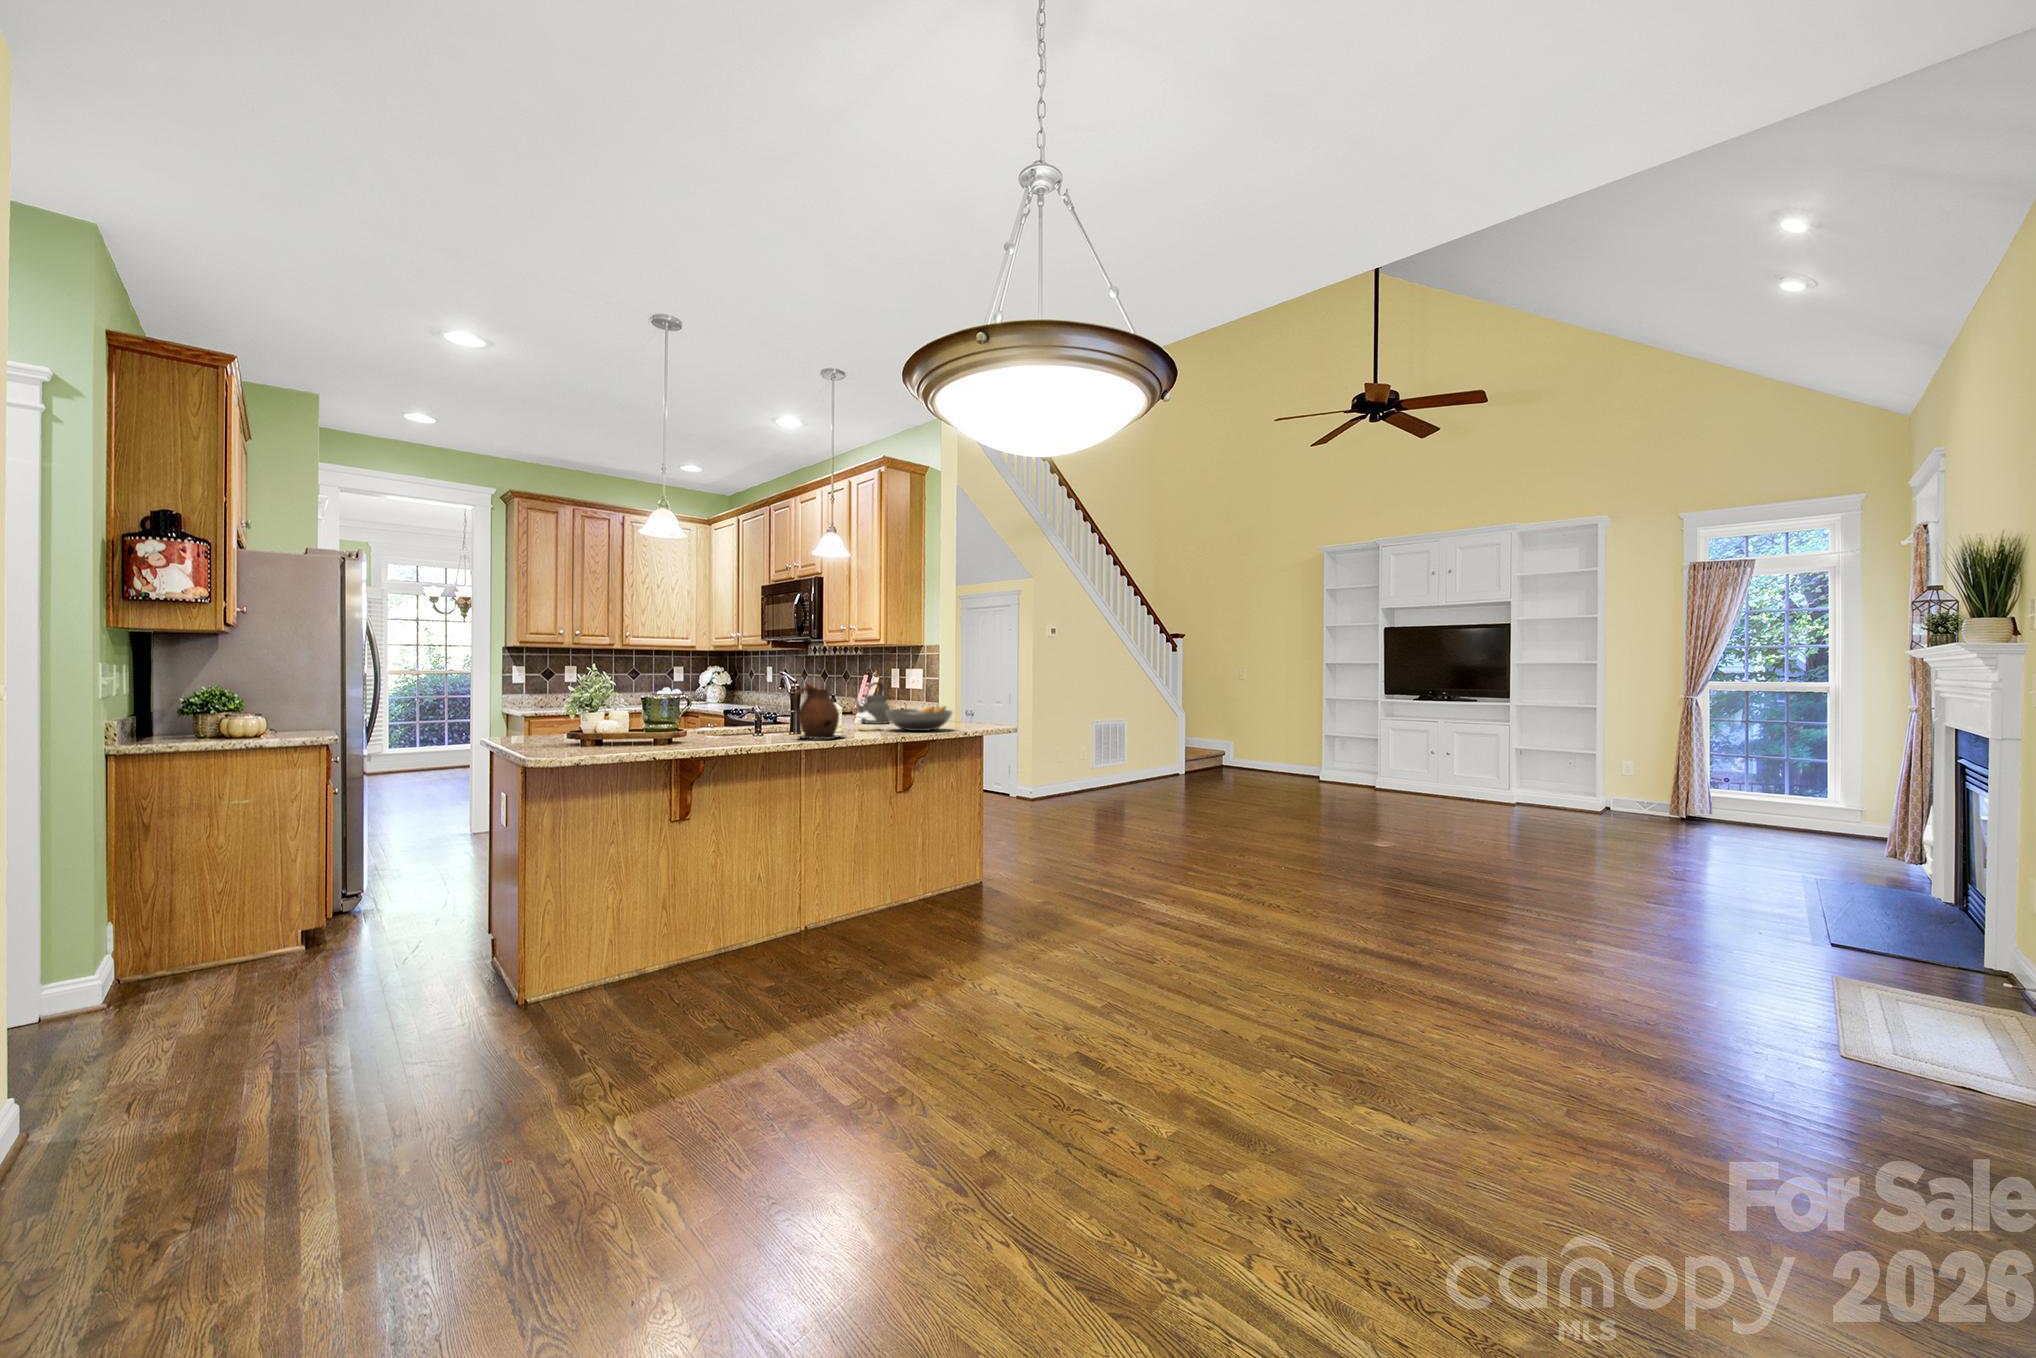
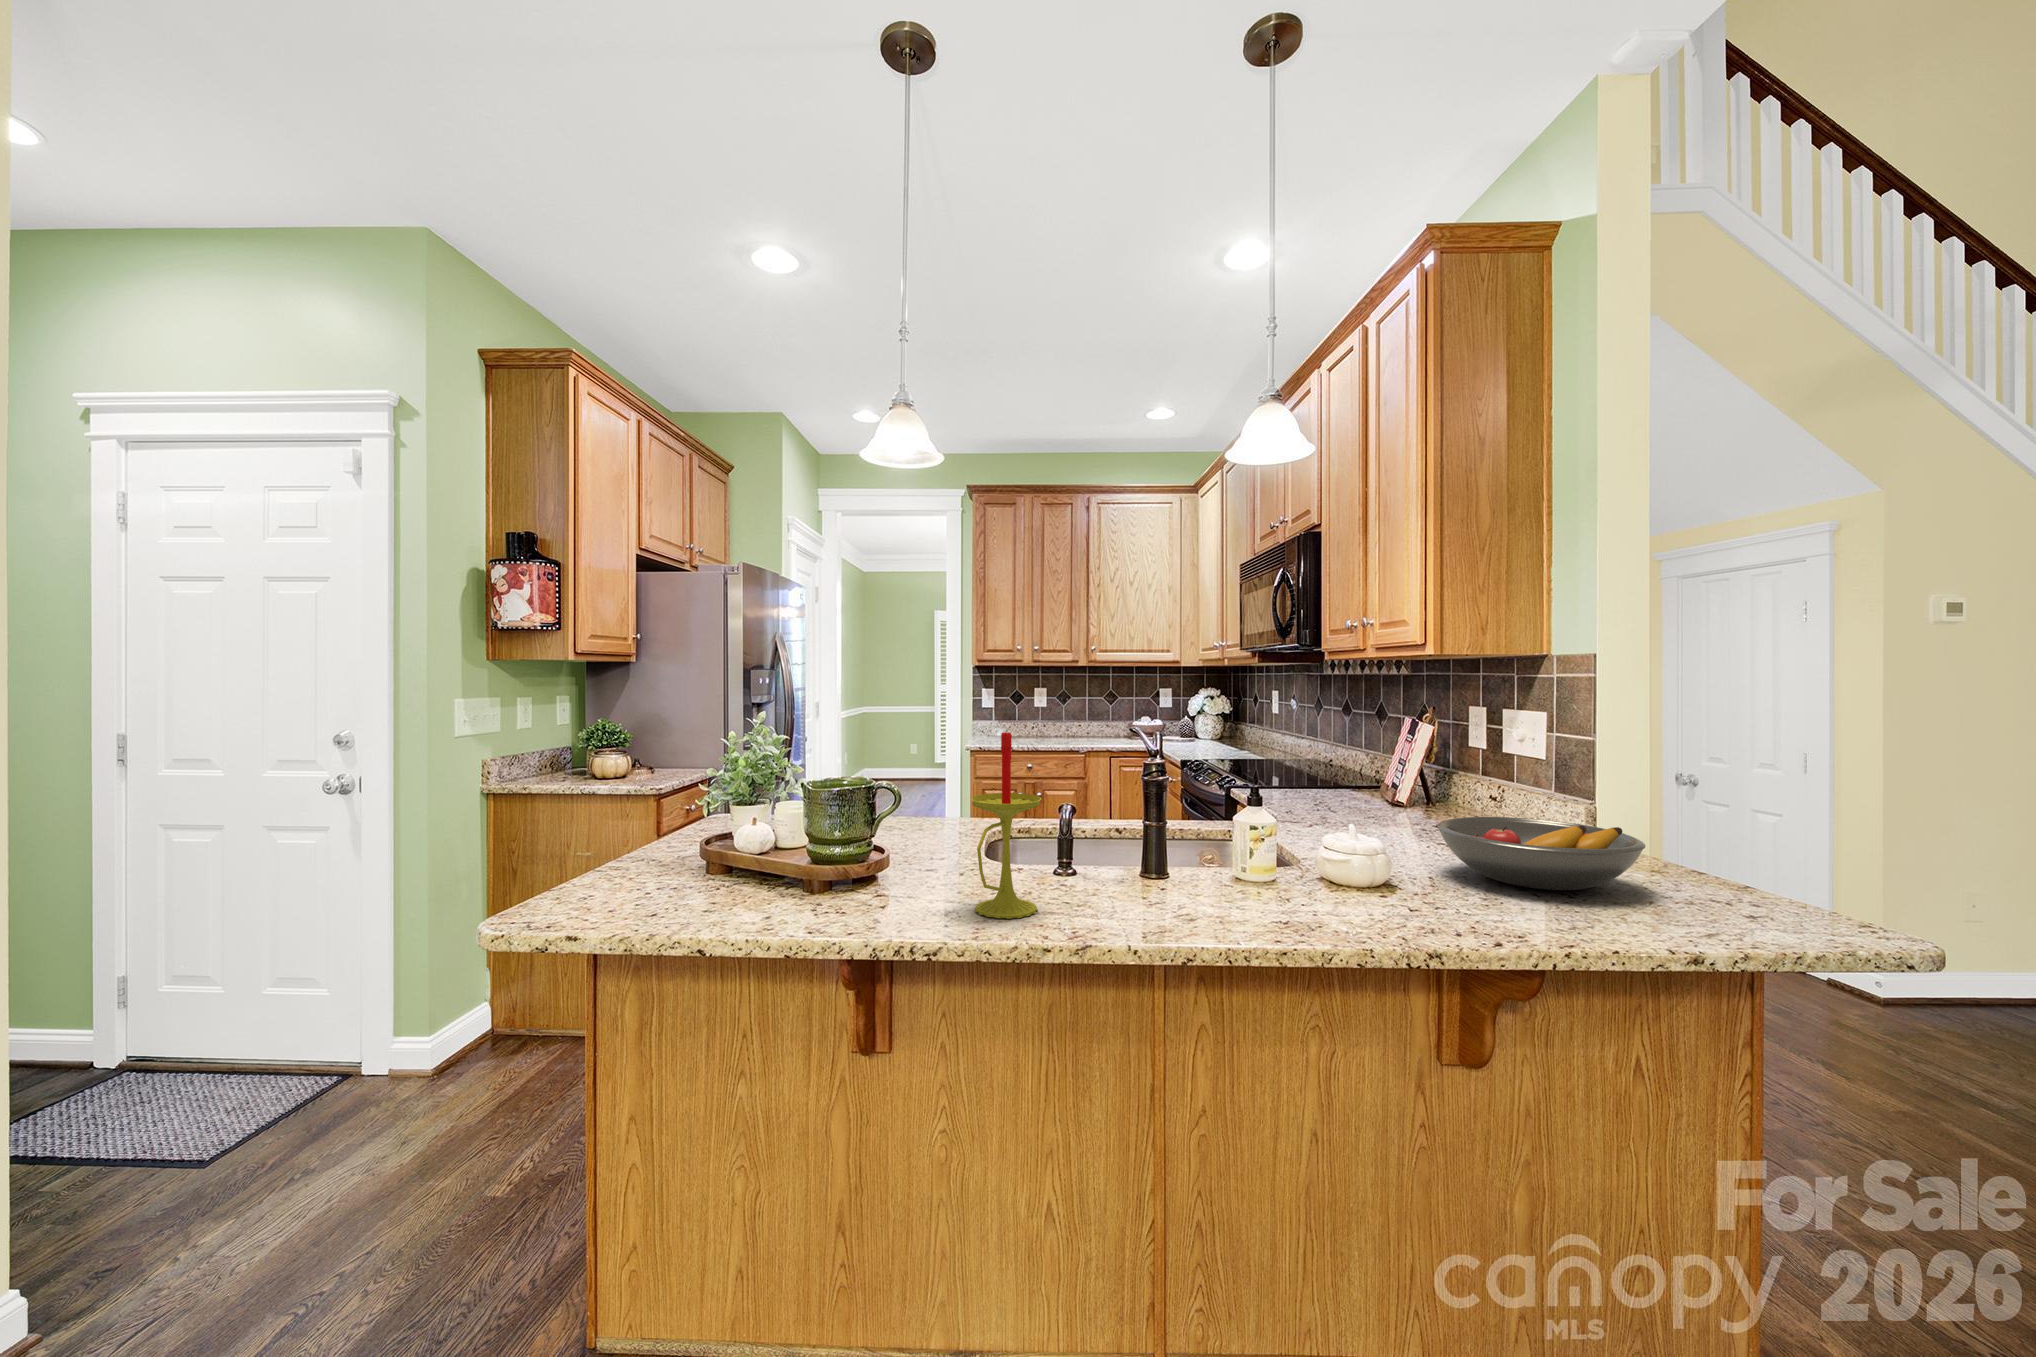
candle: none [710,665,742,744] -> present [971,733,1041,919]
ceramic pitcher: present [793,682,846,739] -> none [1175,766,1316,929]
kettle: present [854,682,890,724] -> none [1372,738,1463,828]

